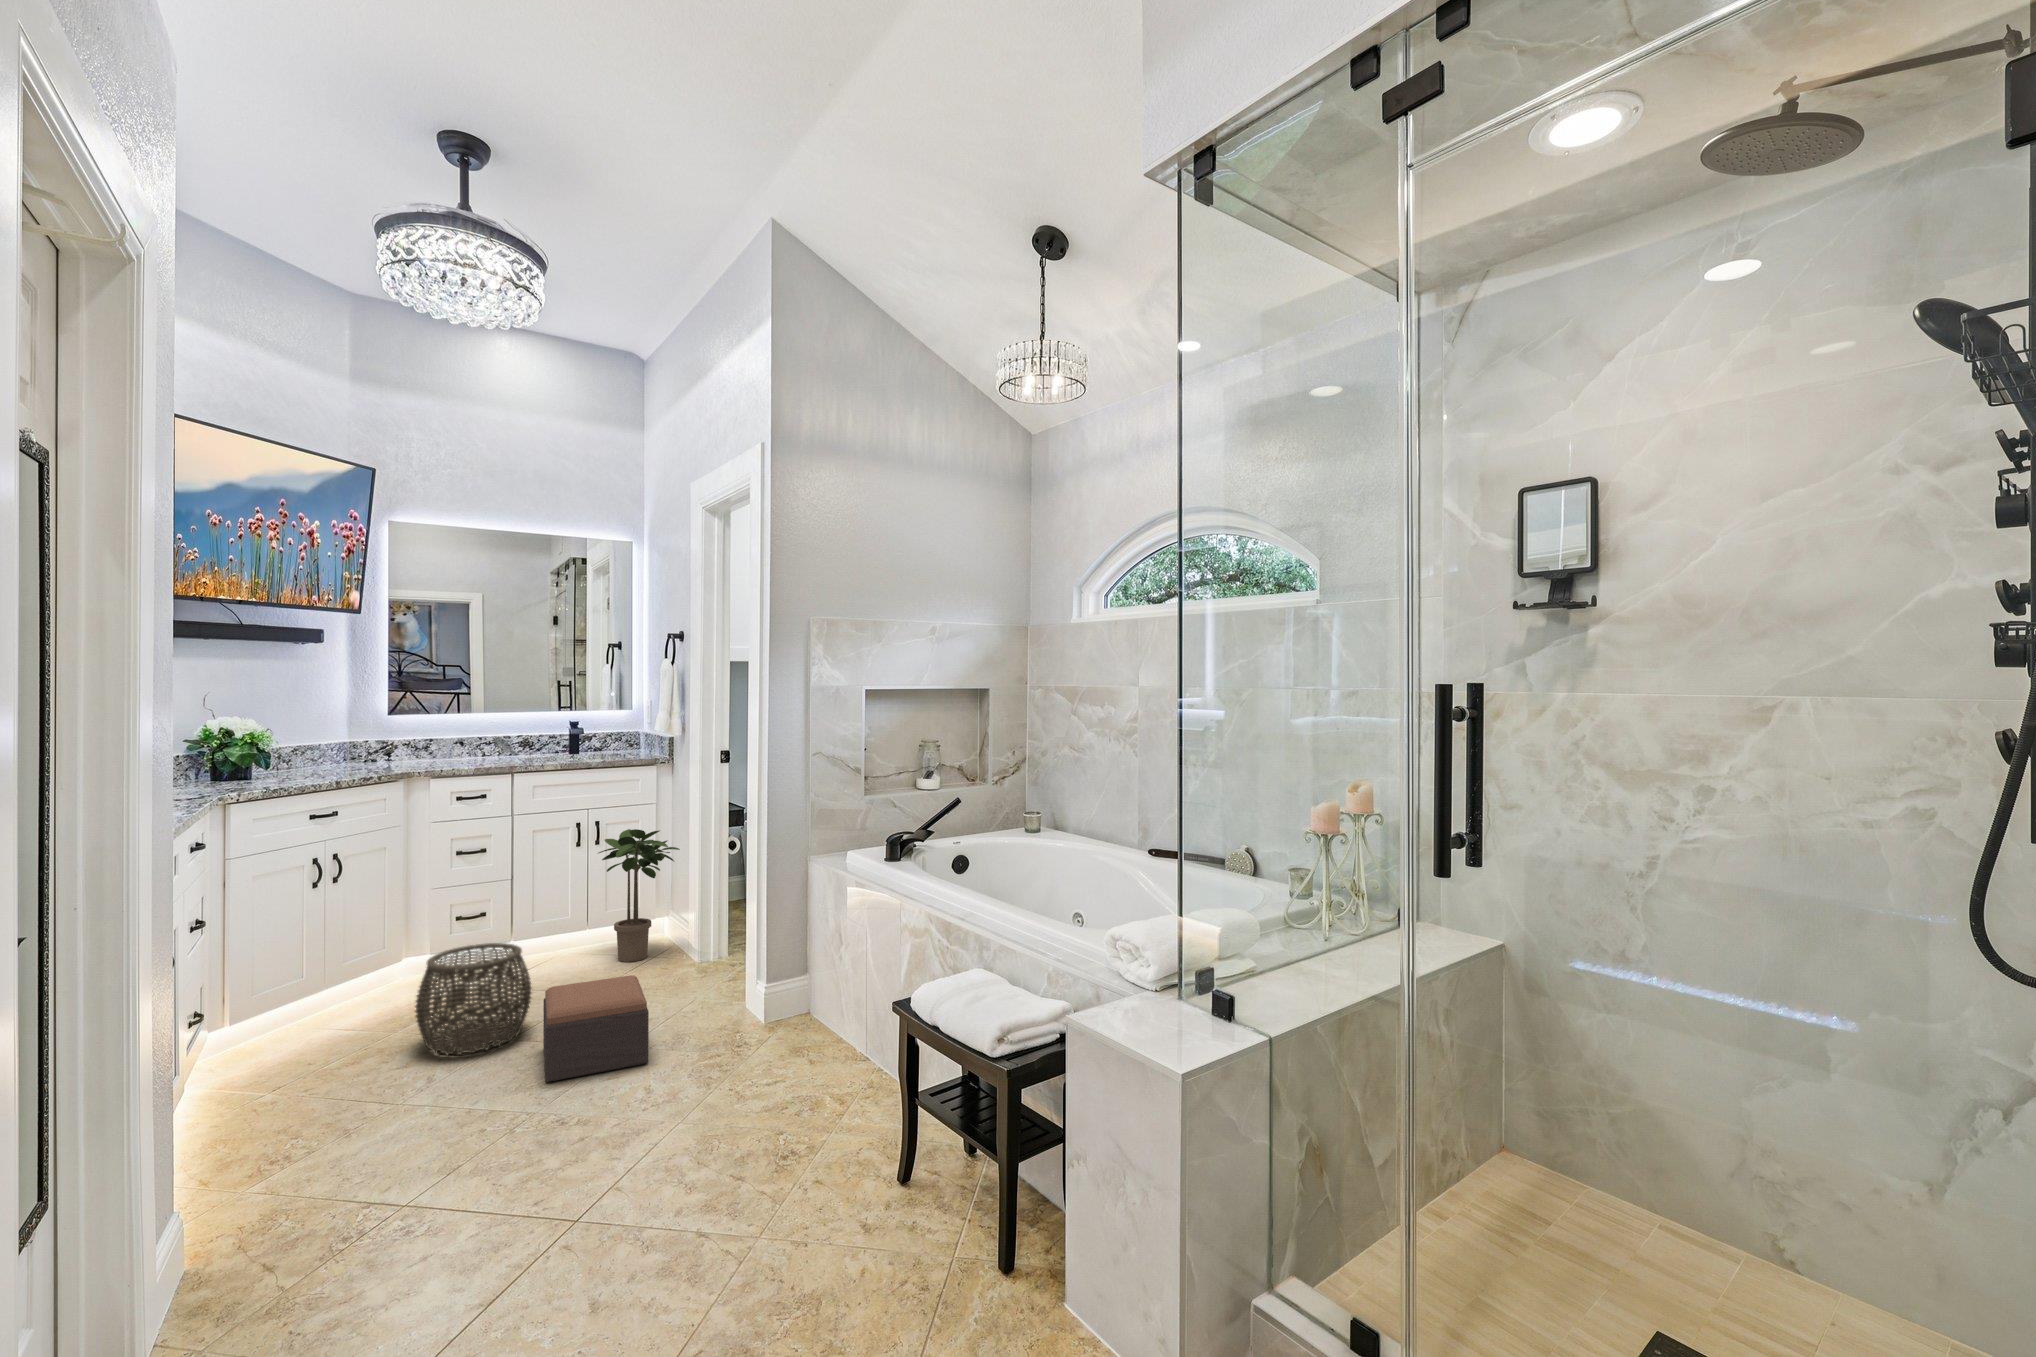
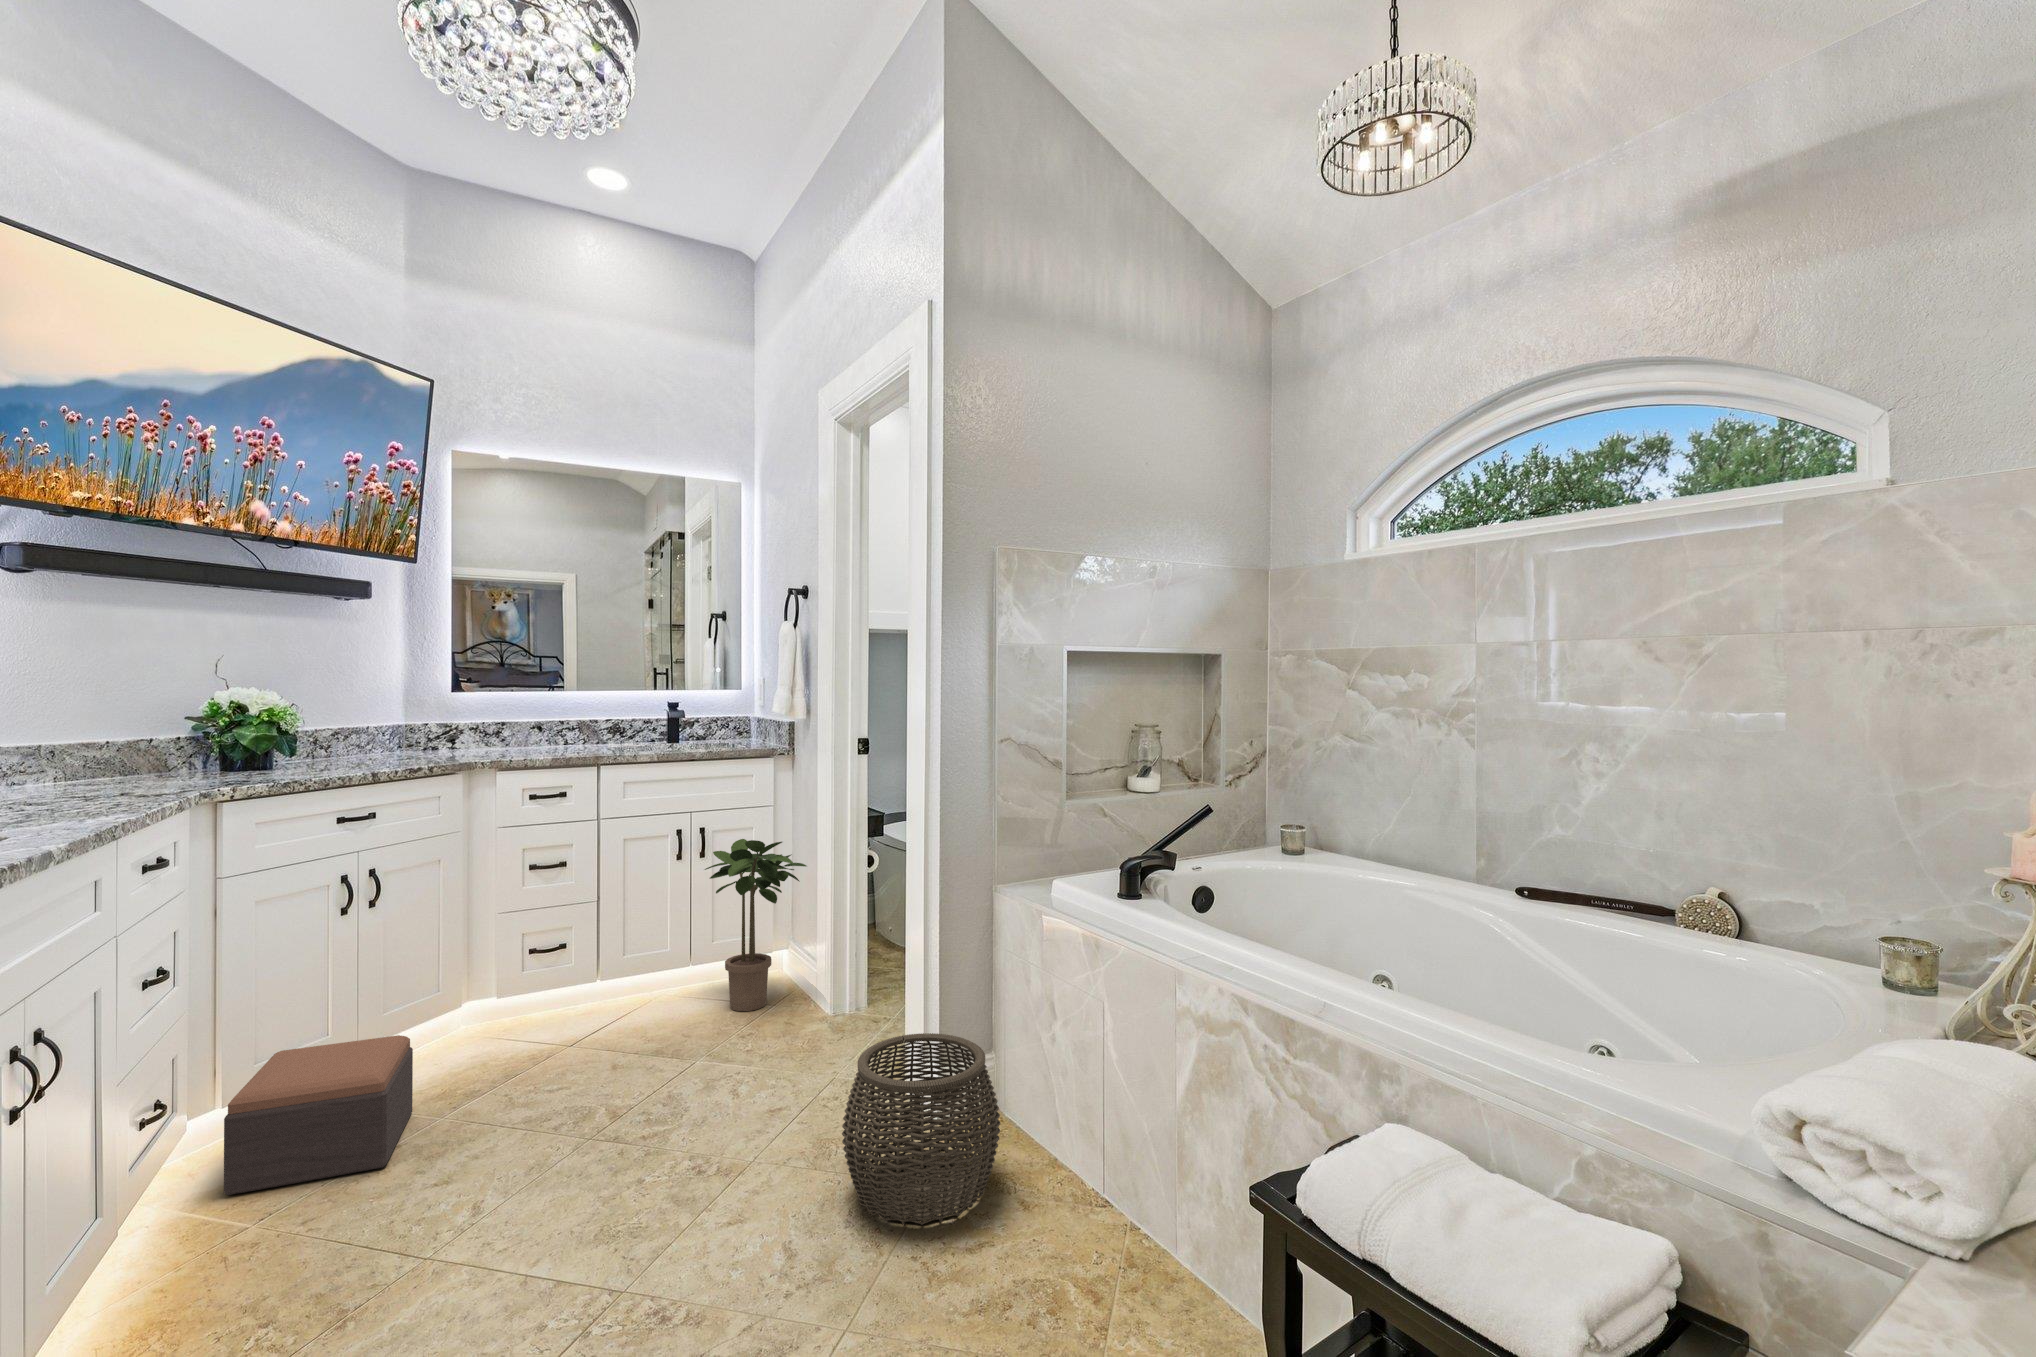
woven basket: present [415,943,531,1055] -> present [842,1033,1000,1225]
footstool: present [543,975,649,1082] -> present [224,1035,413,1195]

